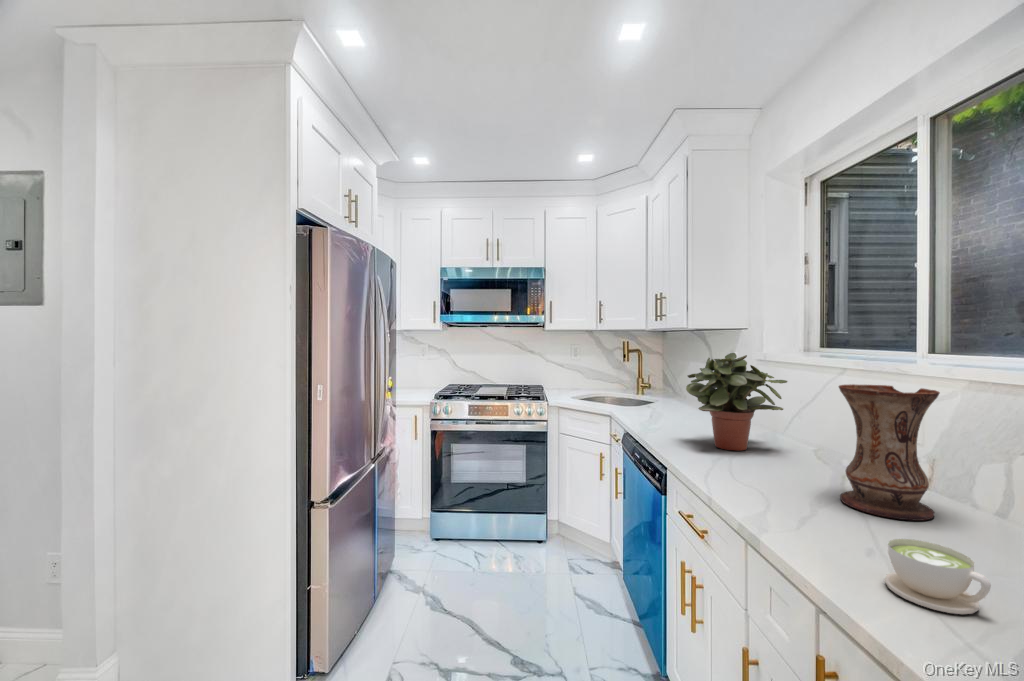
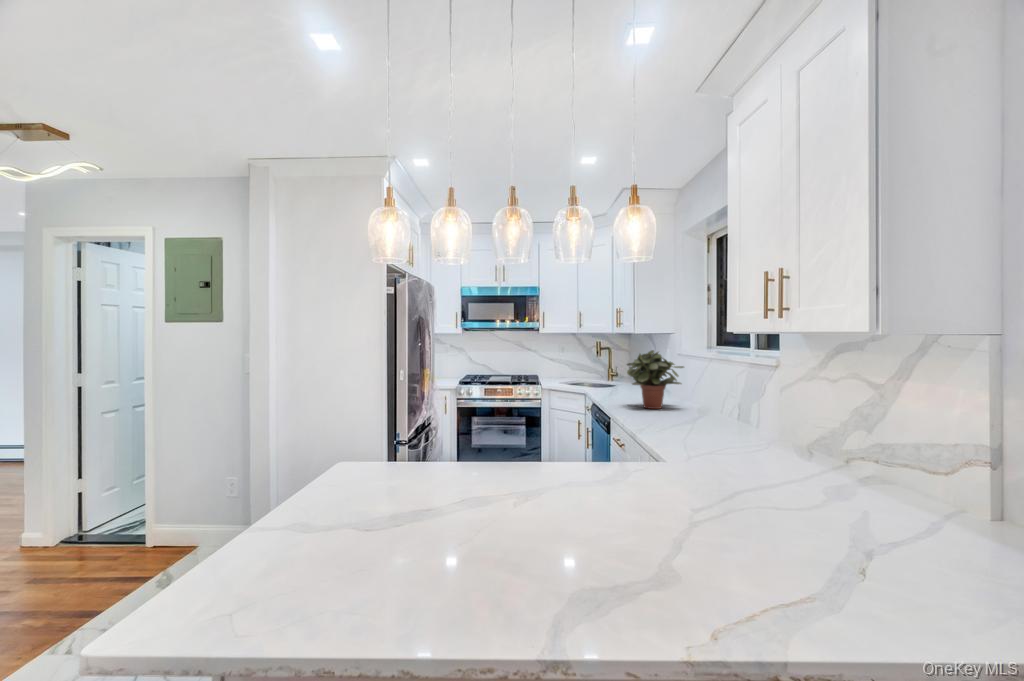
vase: present [839,384,940,521] -> none [688,367,730,430]
coffee cup: present [885,539,991,614] -> none [676,426,705,448]

